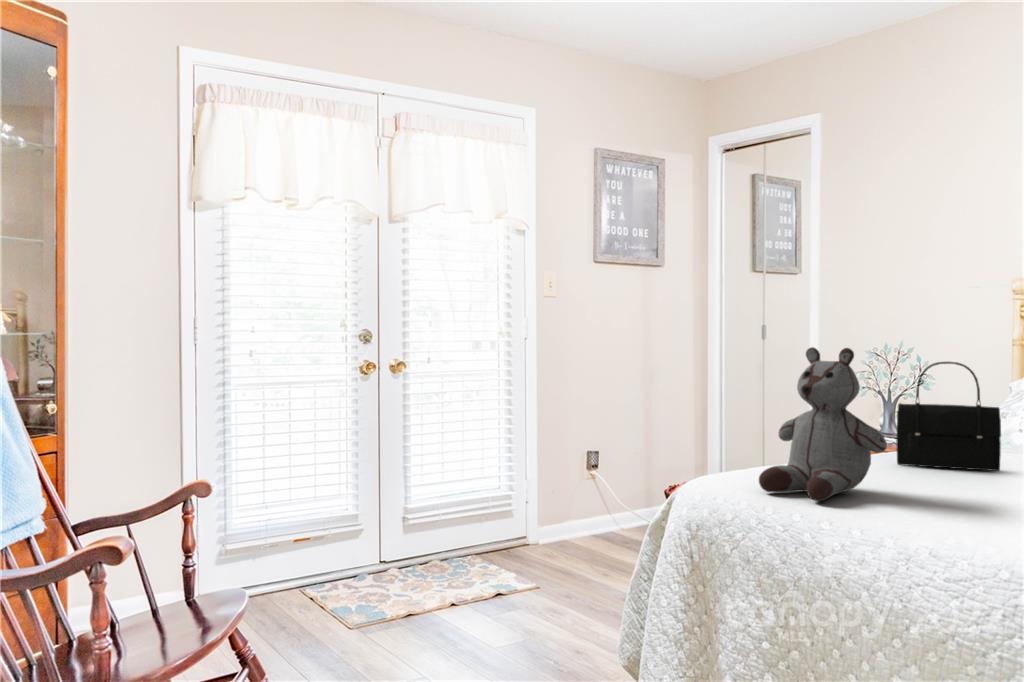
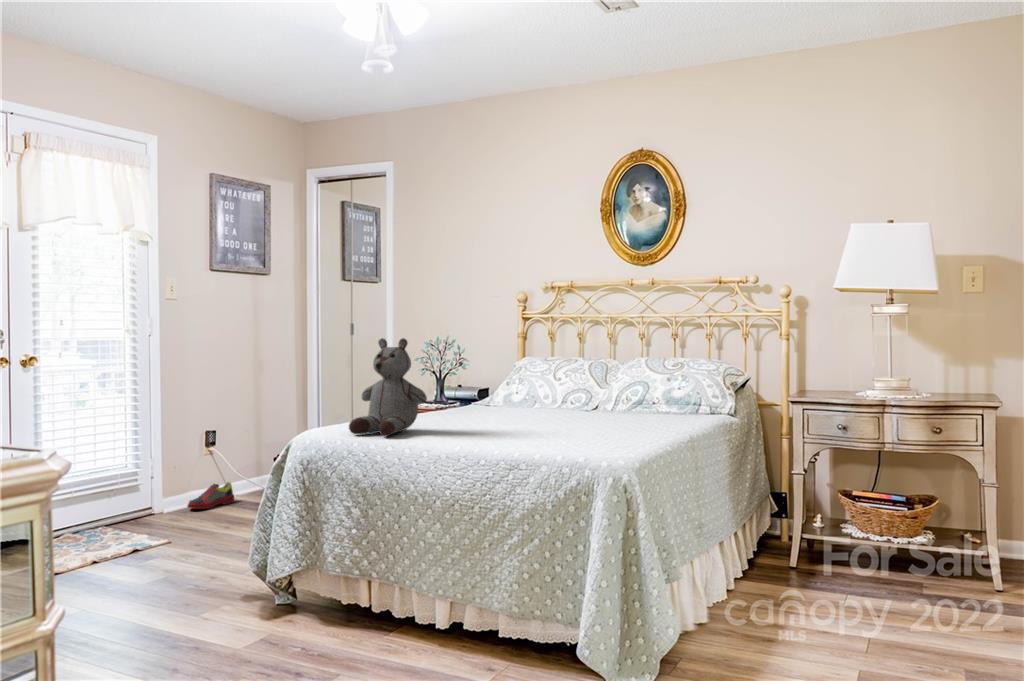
handbag: present [896,362,1001,471] -> none [438,347,497,416]
shoe: none [564,514,617,545] -> present [188,482,234,509]

